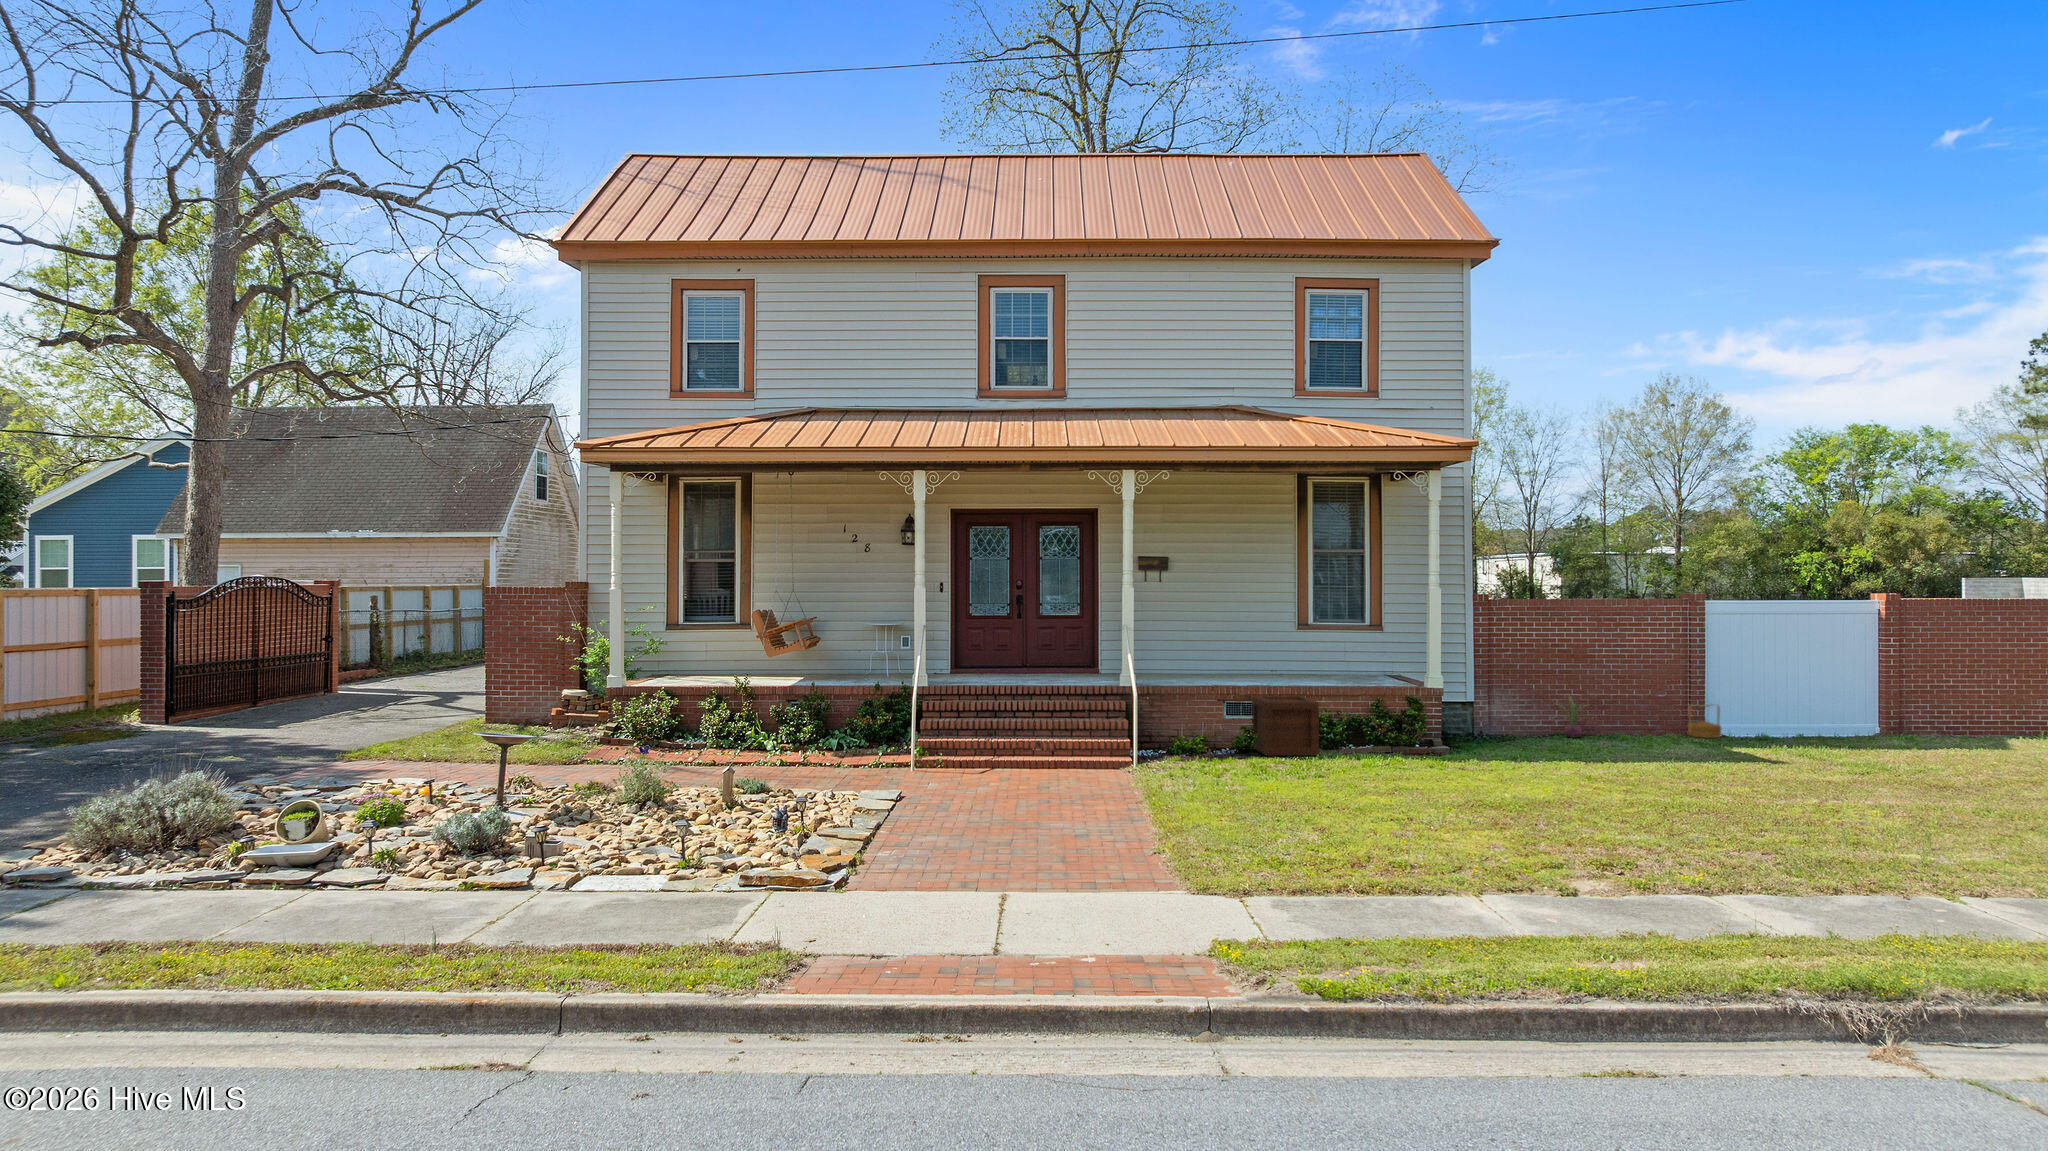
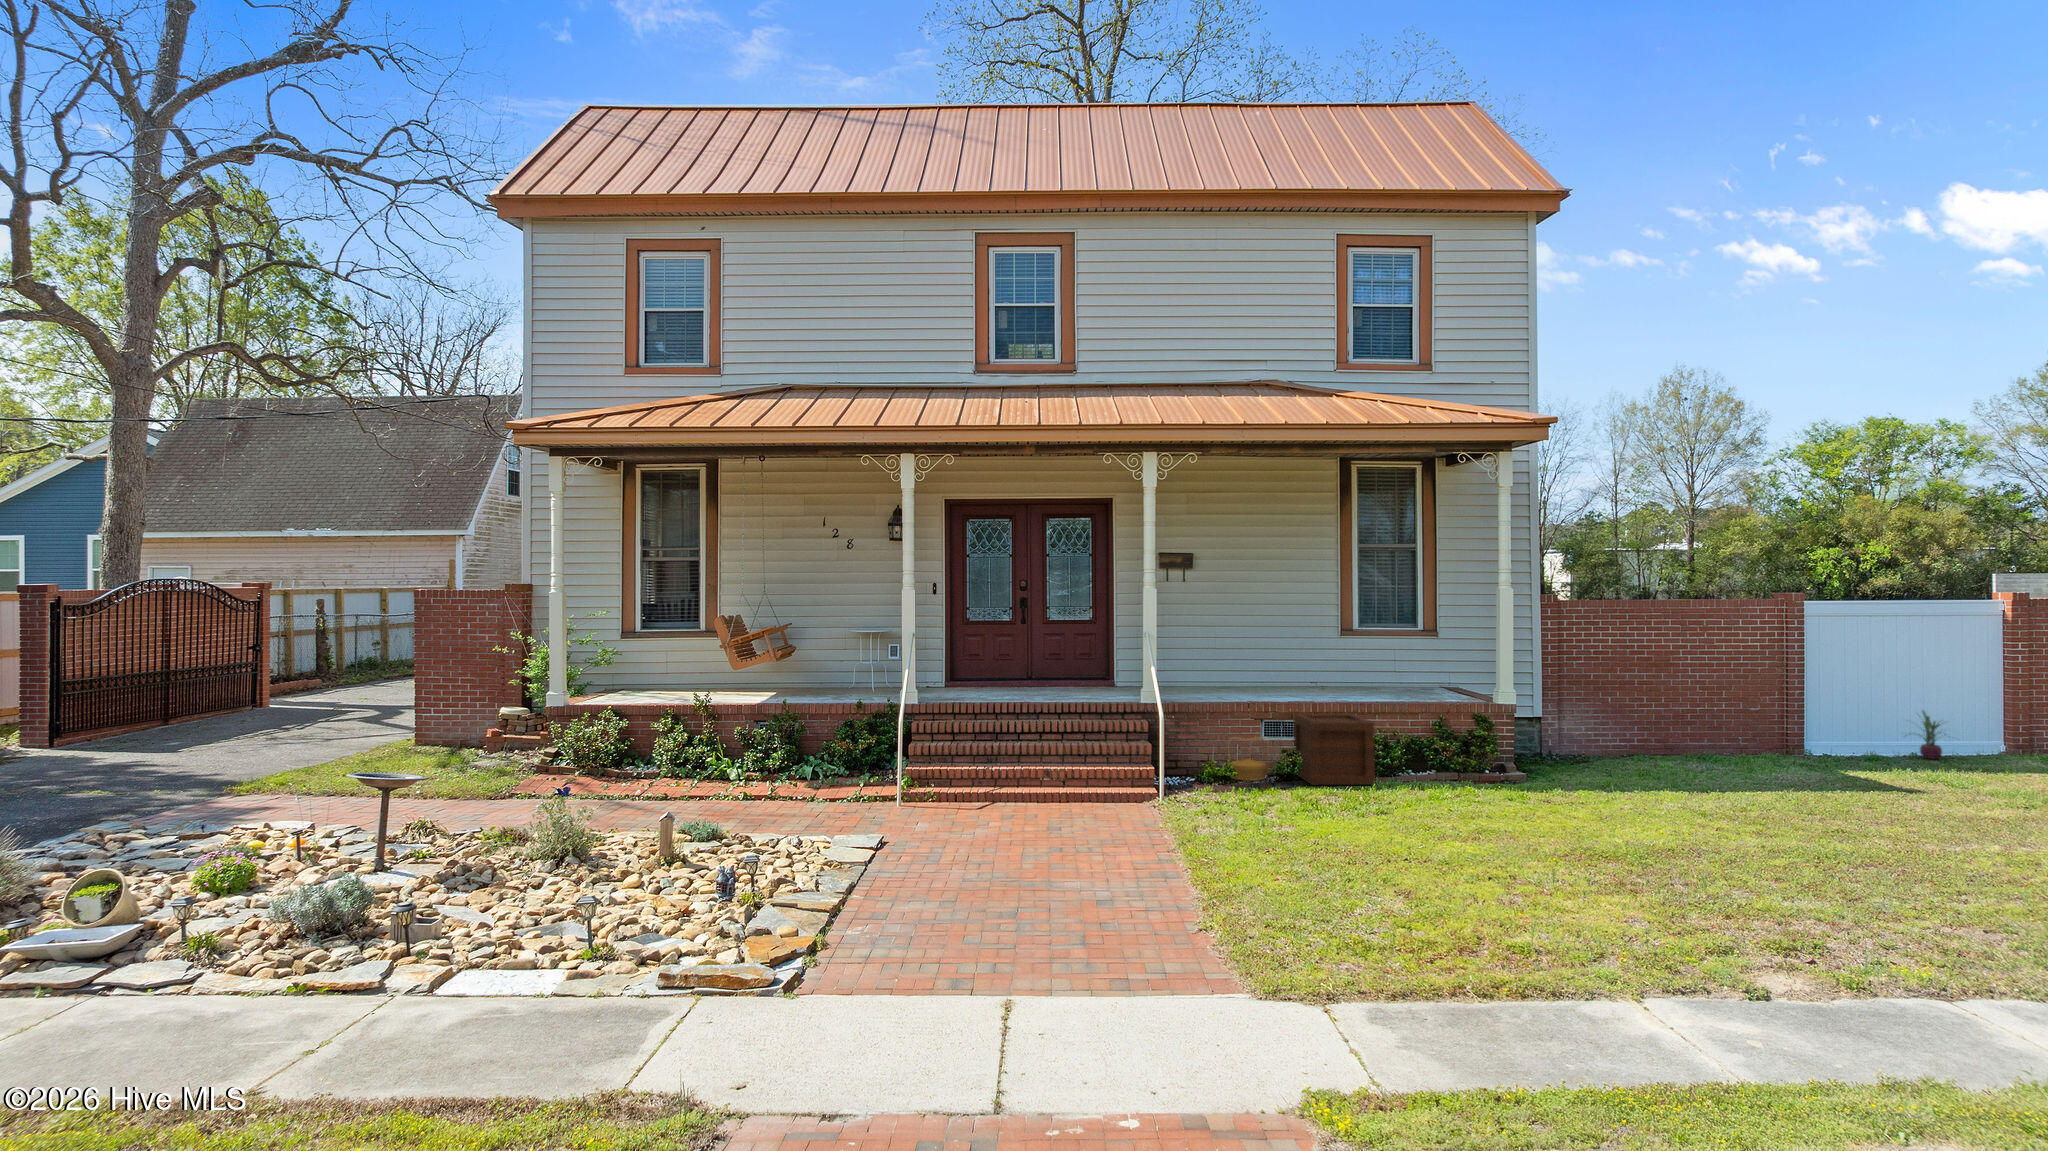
decorative plant: present [1566,697,1582,738] -> present [1909,711,1942,759]
woven basket: present [1688,705,1721,738] -> present [1228,737,1268,781]

